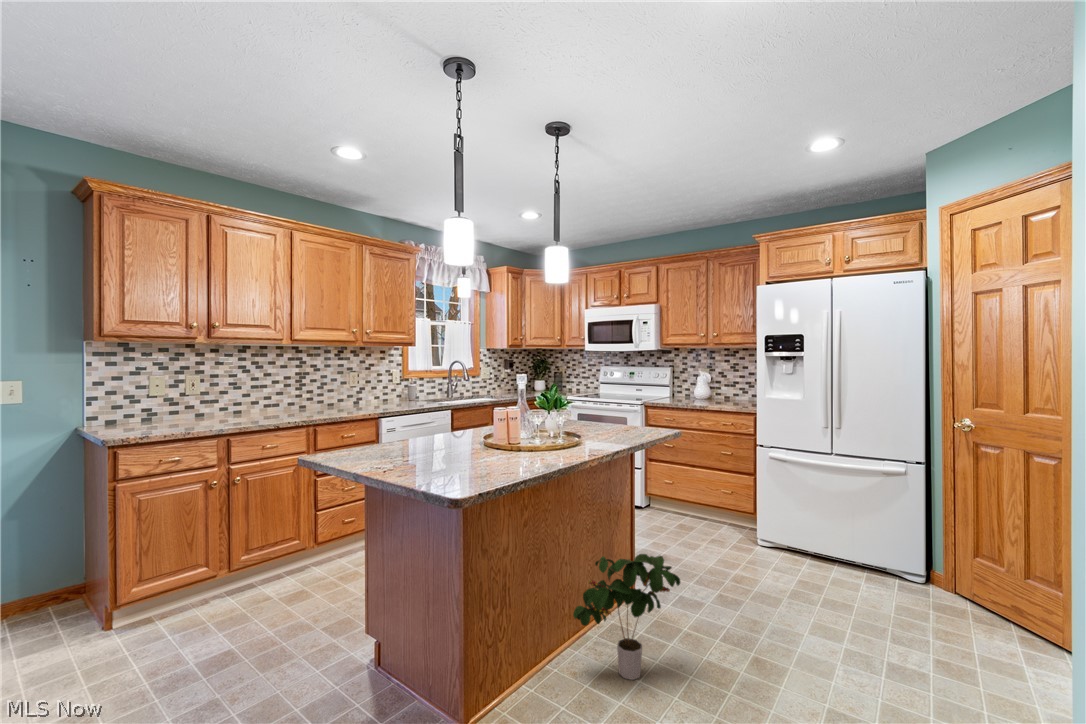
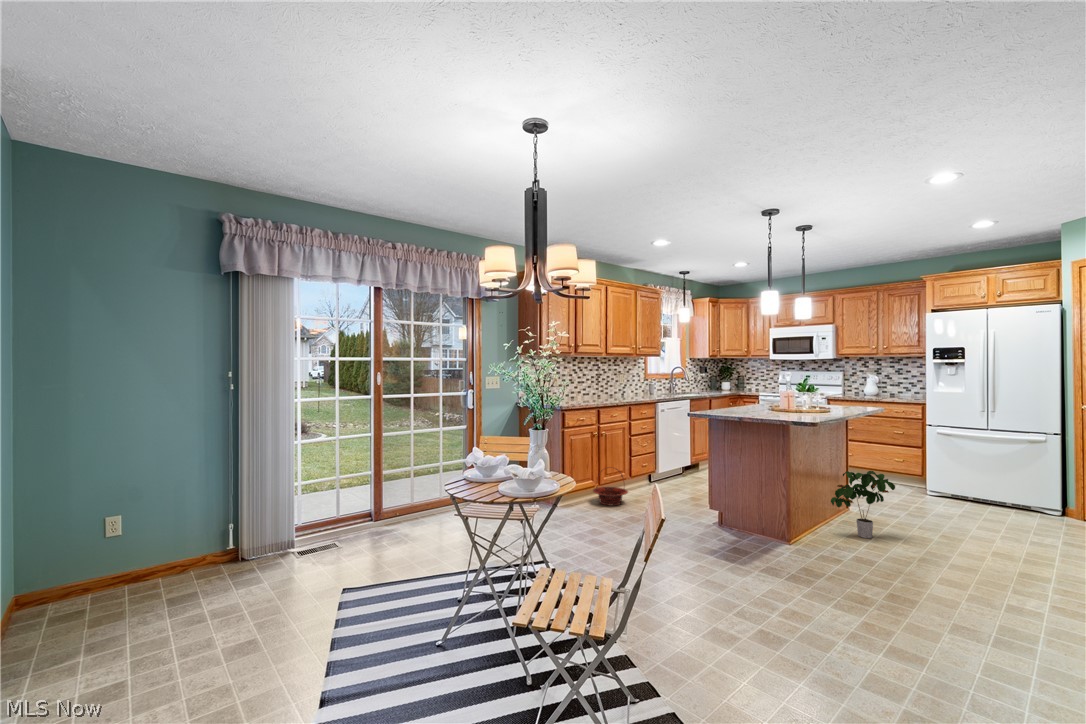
basket: none [216,542,289,614] -> present [593,467,628,505]

